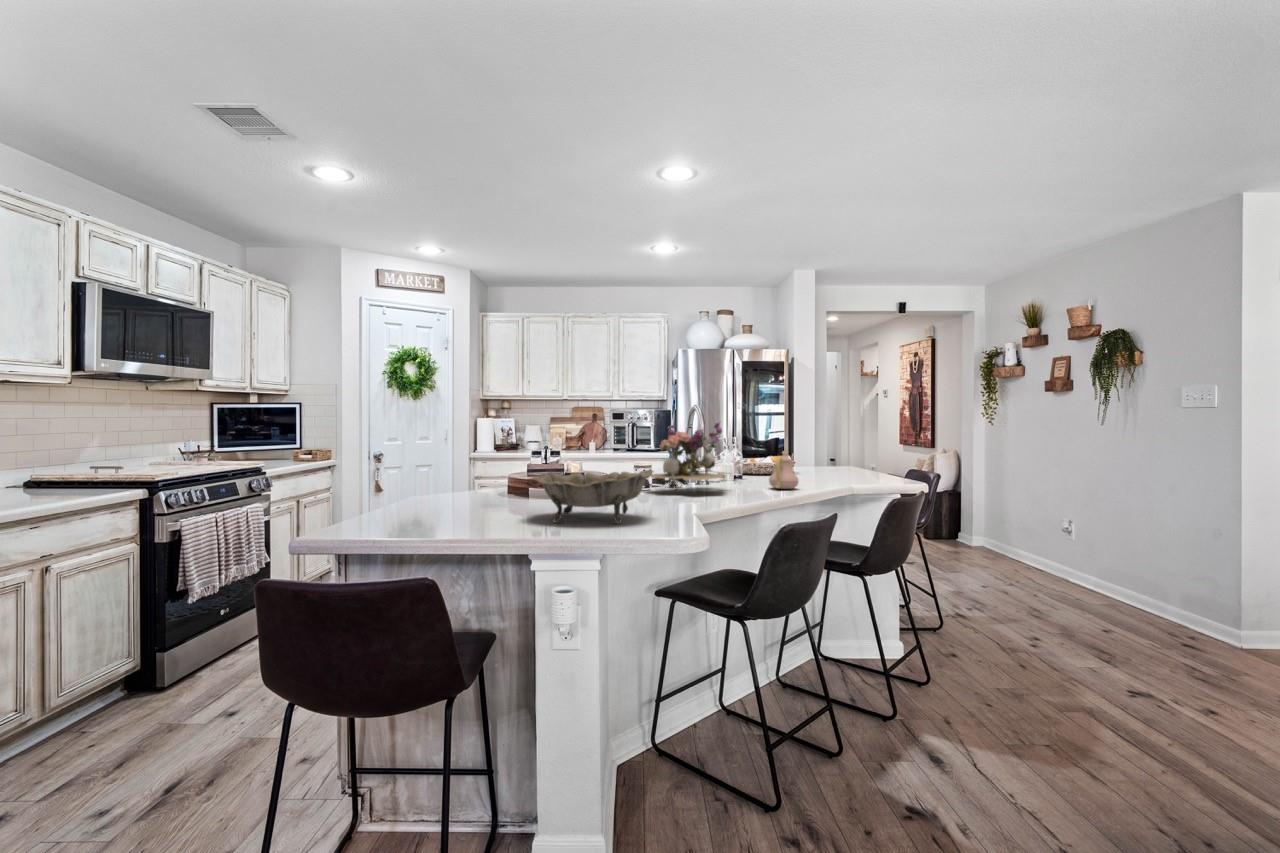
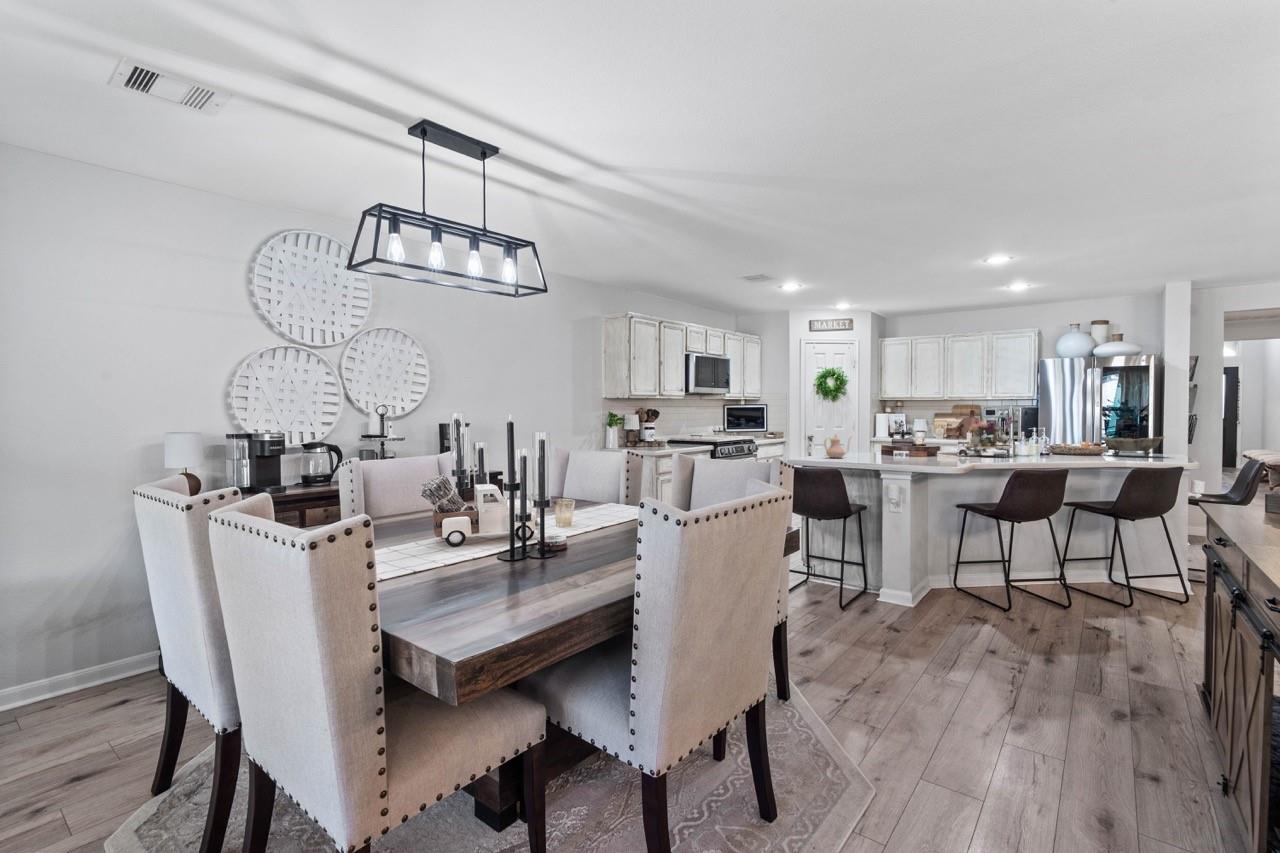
teapot: present [769,451,798,489] -> present [824,435,851,458]
decorative bowl: present [531,470,653,524] -> present [1103,437,1164,458]

